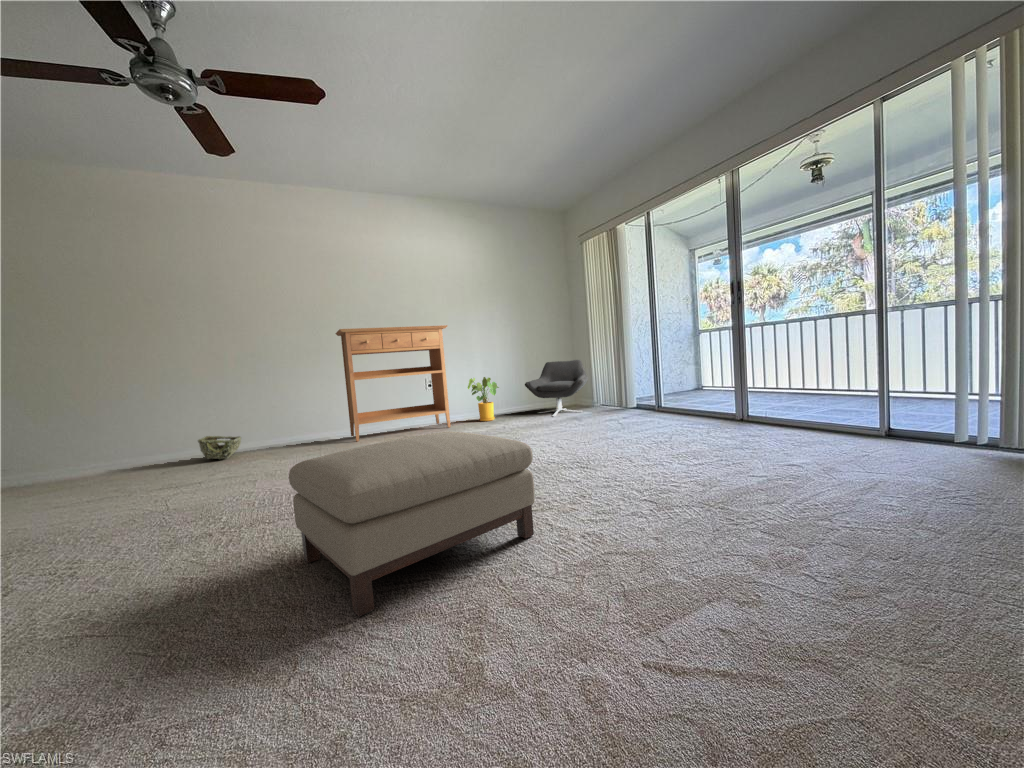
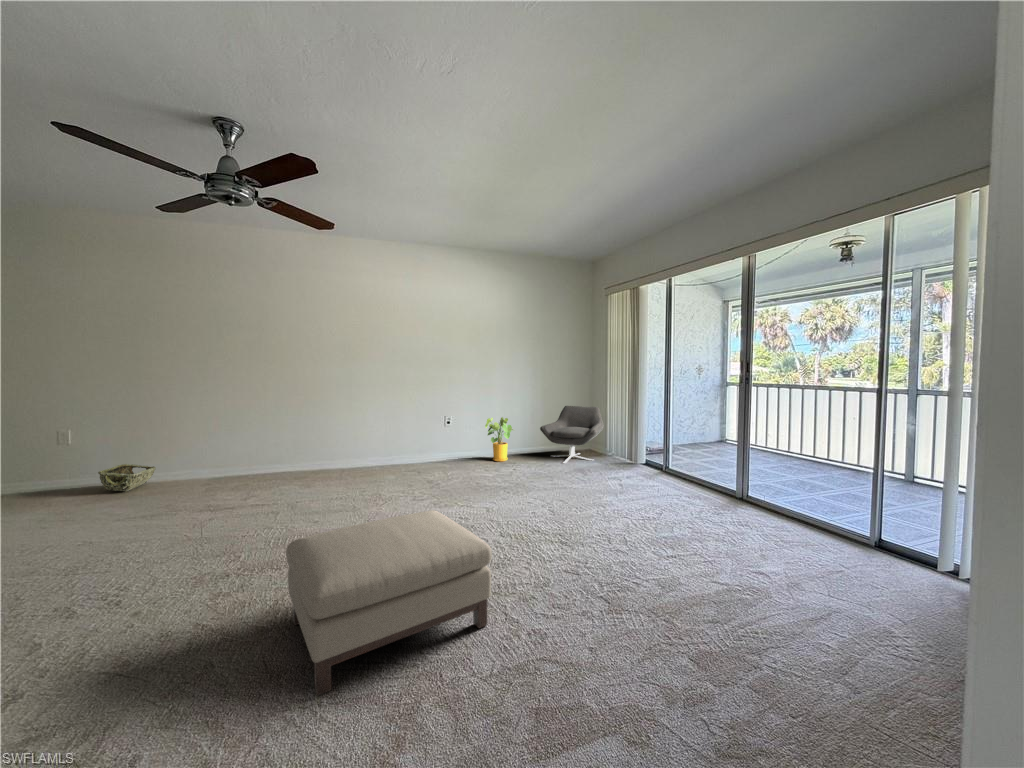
console table: present [336,325,451,441] -> none [367,370,469,473]
woven basket: present [198,436,241,459] -> present [98,464,156,491]

